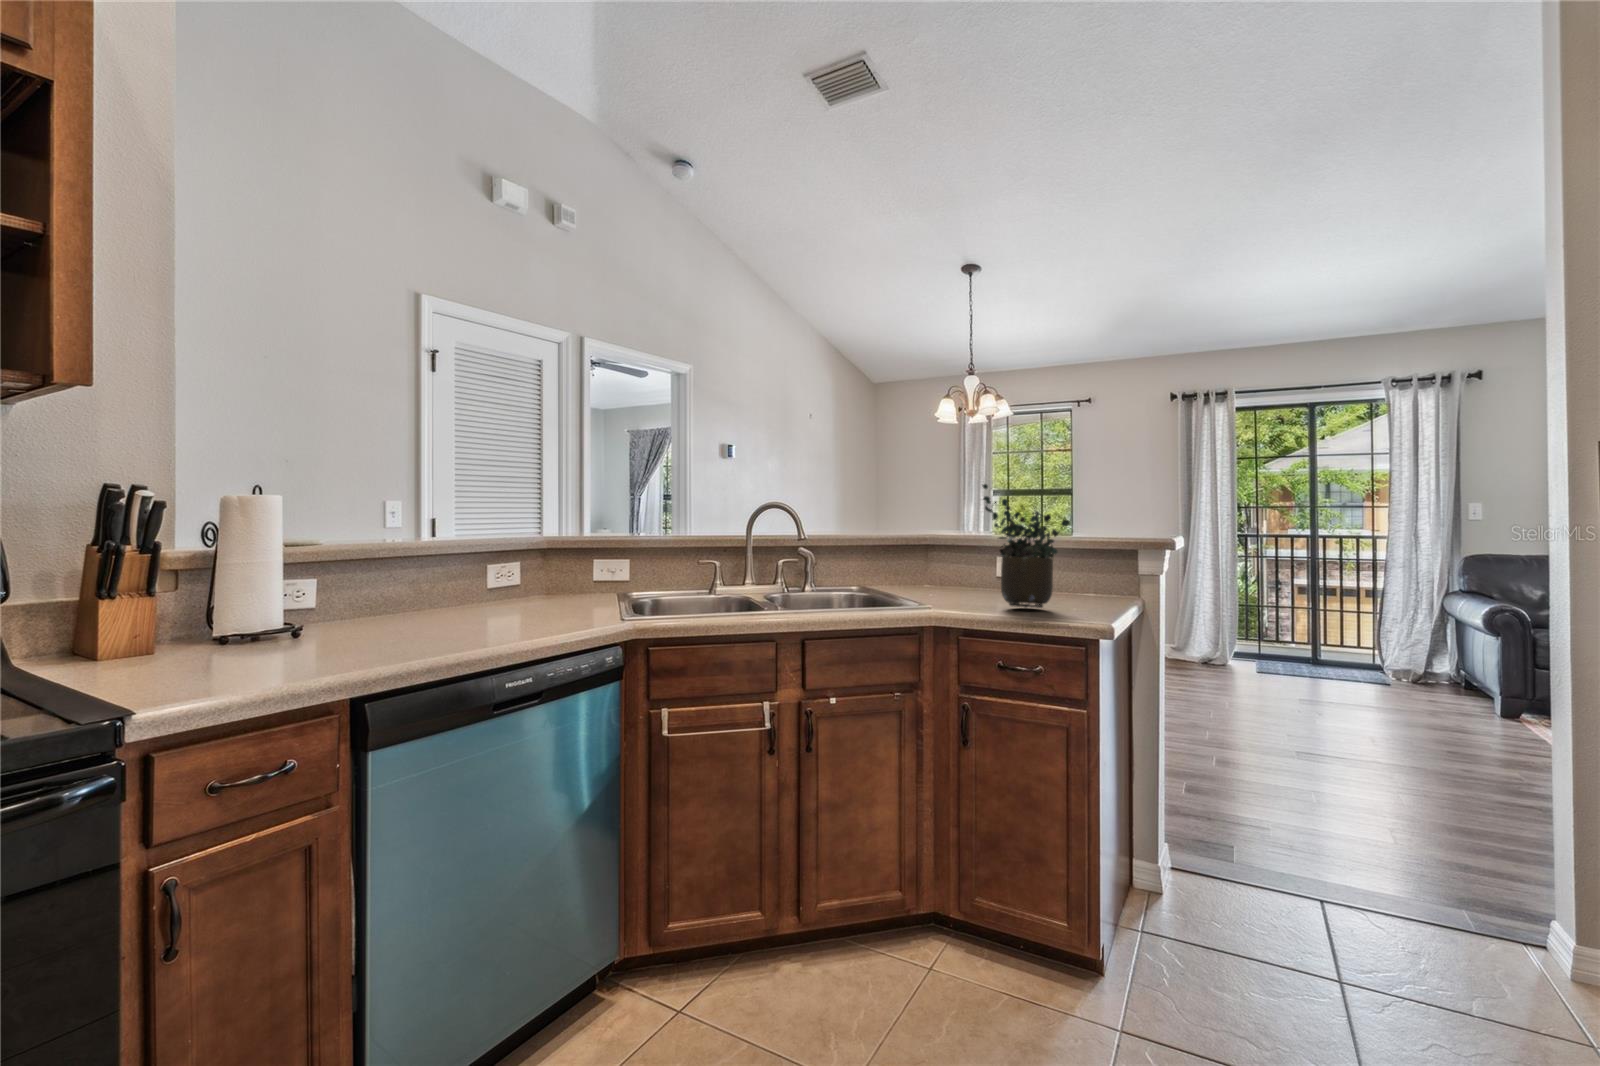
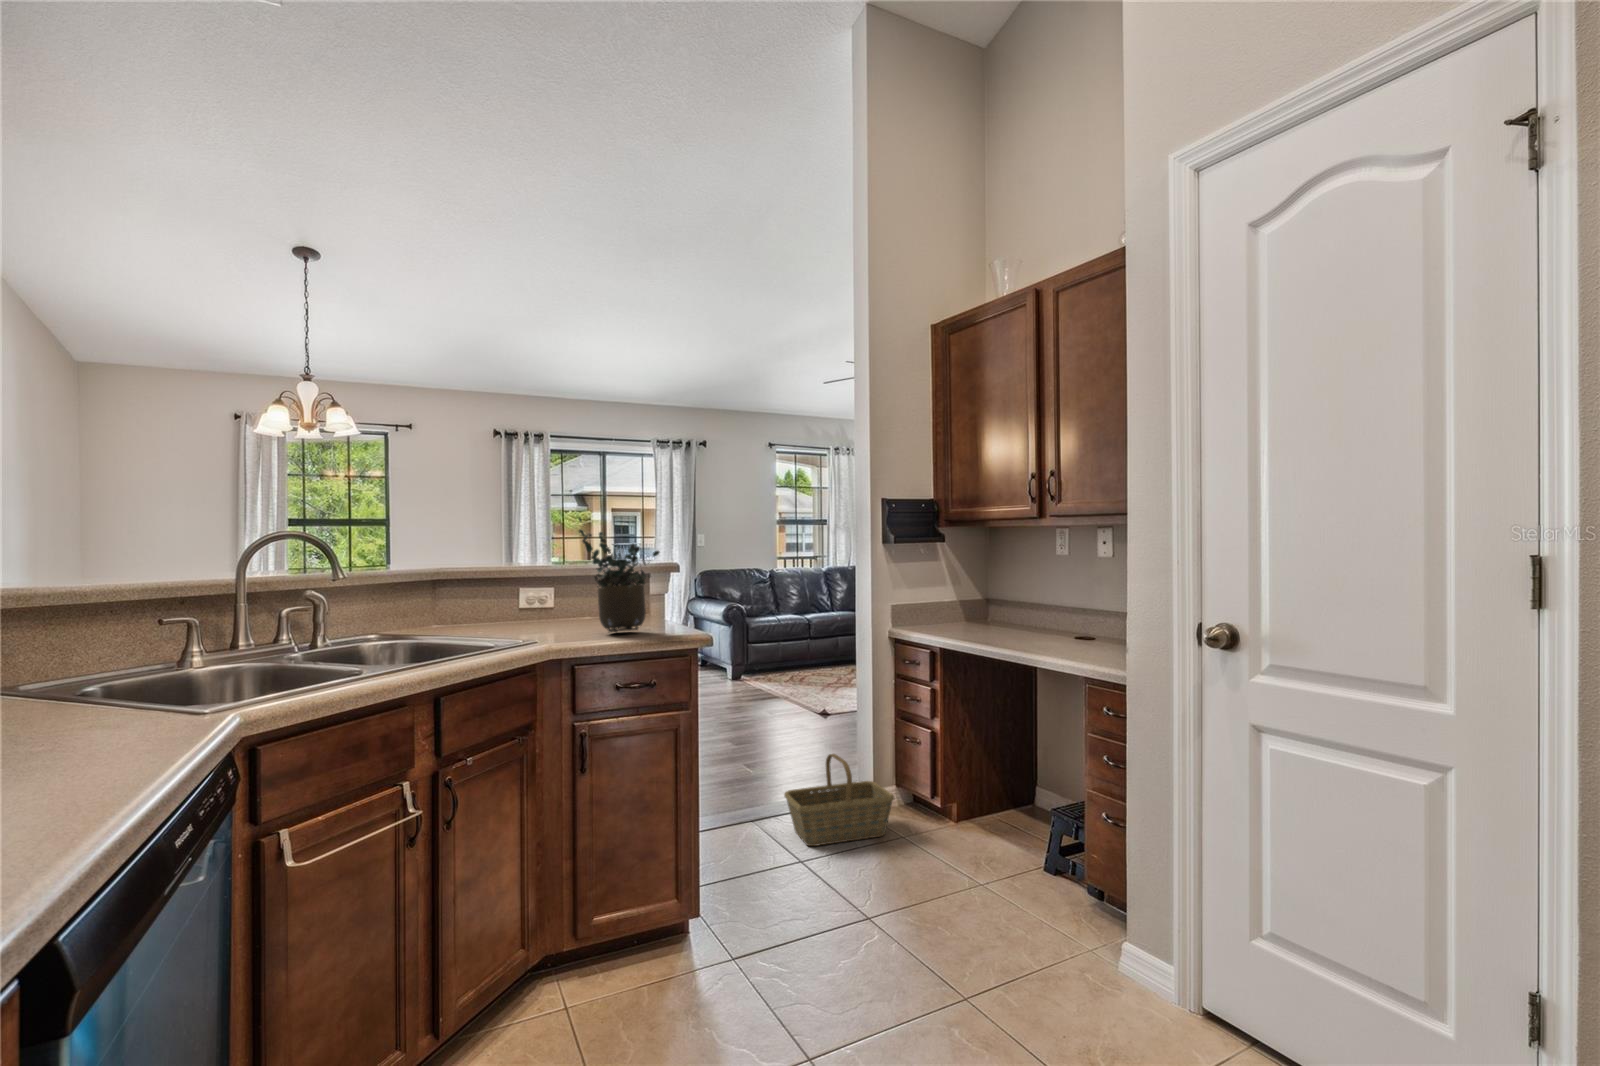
basket: none [1338,846,1557,1017] -> present [784,754,894,846]

